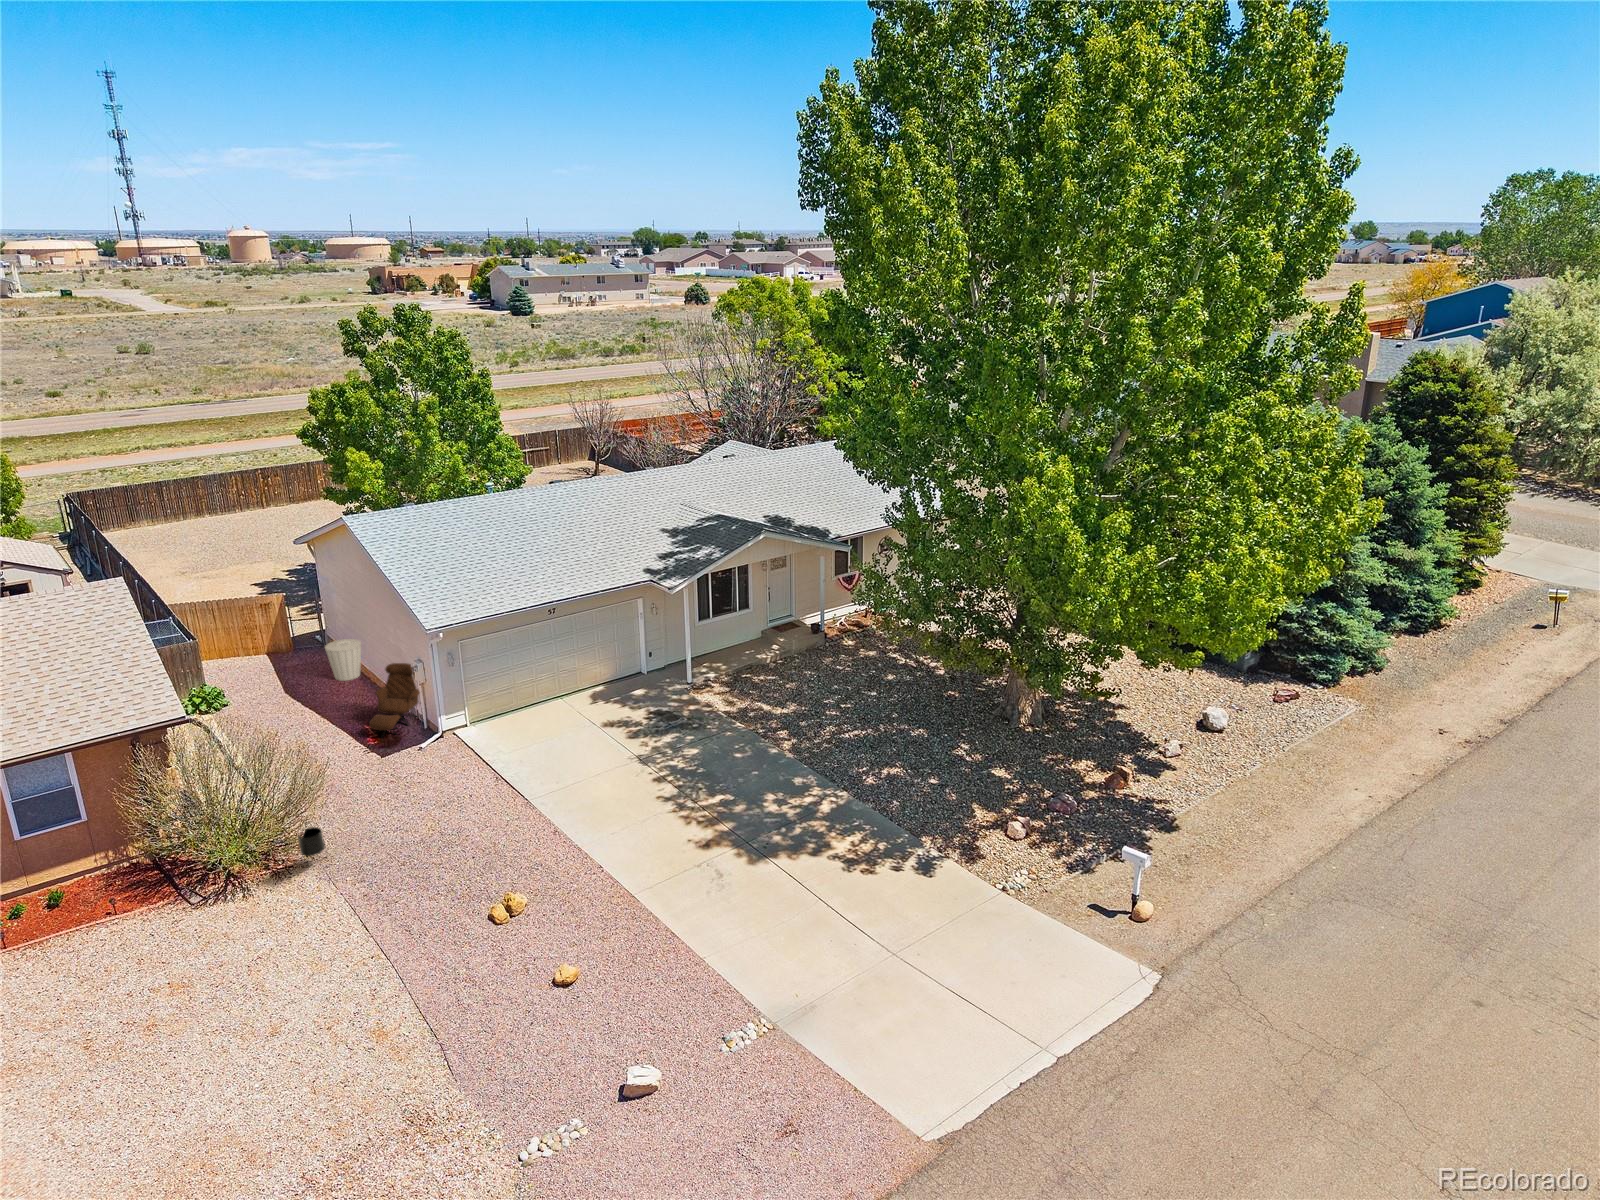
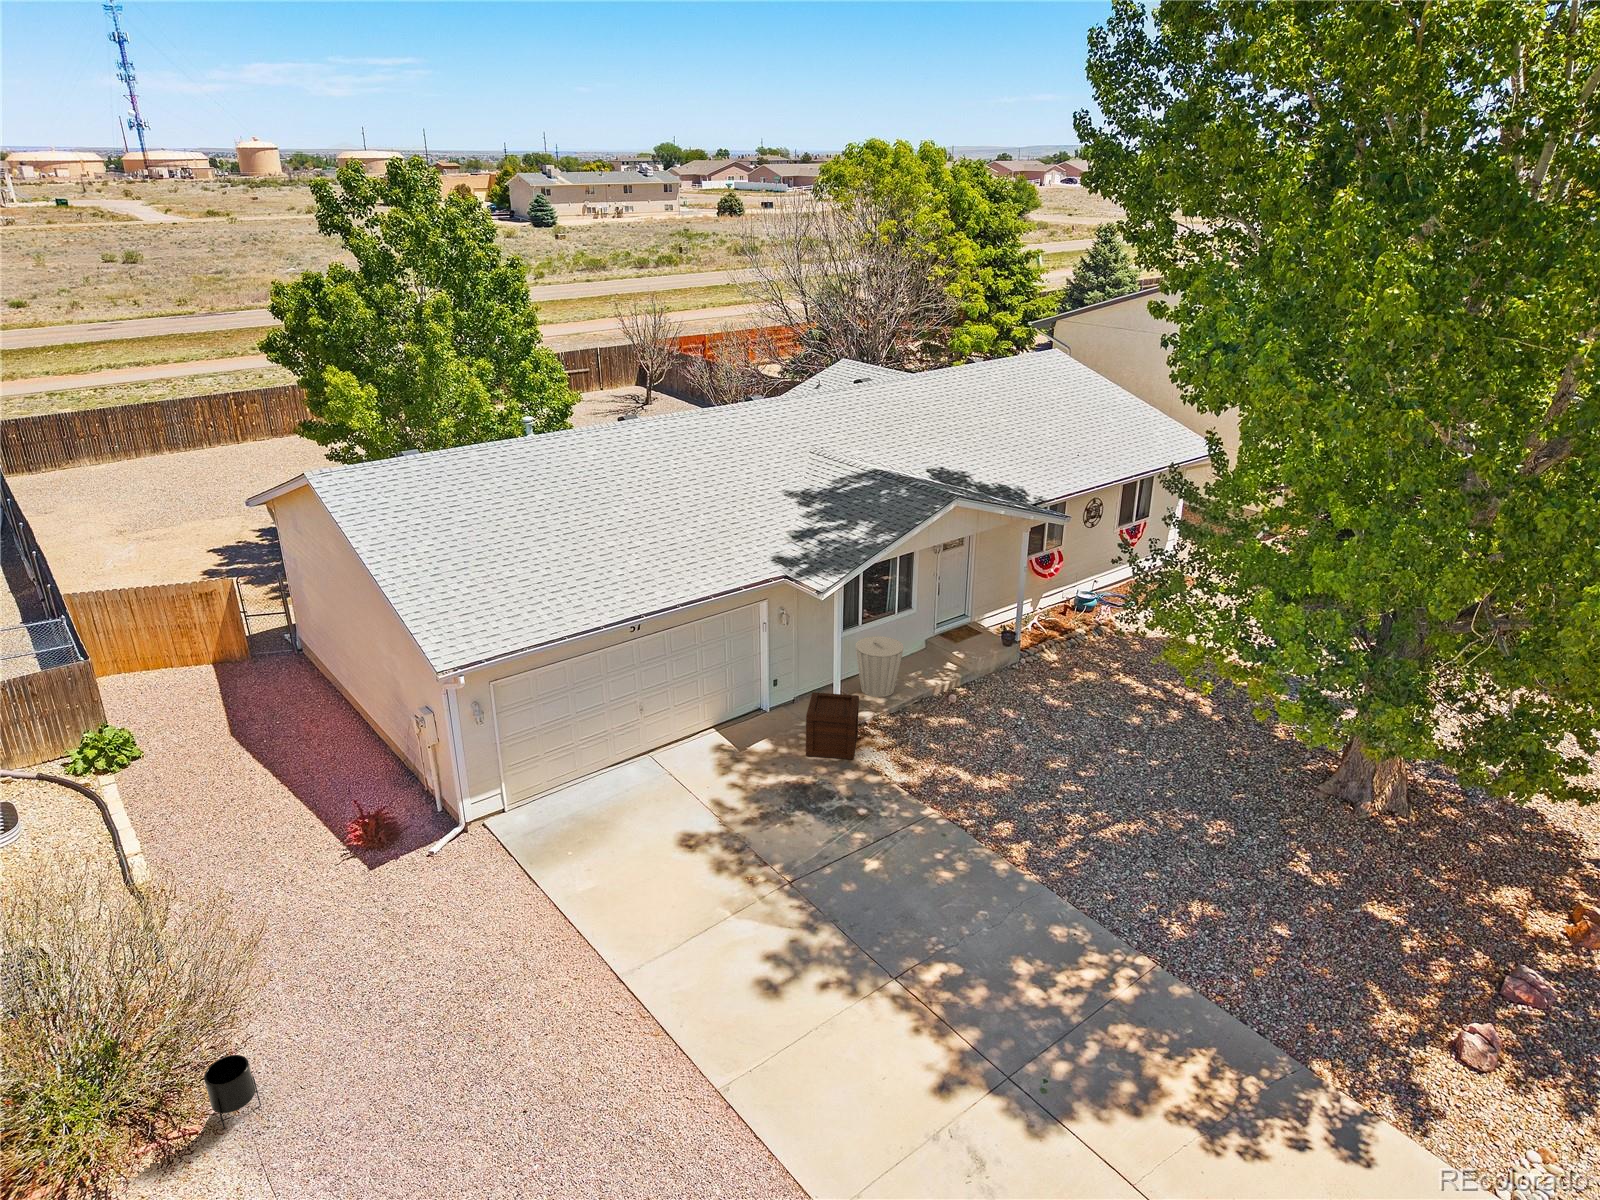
trash can: present [325,639,361,681] -> present [856,636,903,697]
wooden crate: none [667,658,705,700] -> present [806,692,859,759]
lounge chair: present [369,663,420,736] -> none [350,704,432,828]

